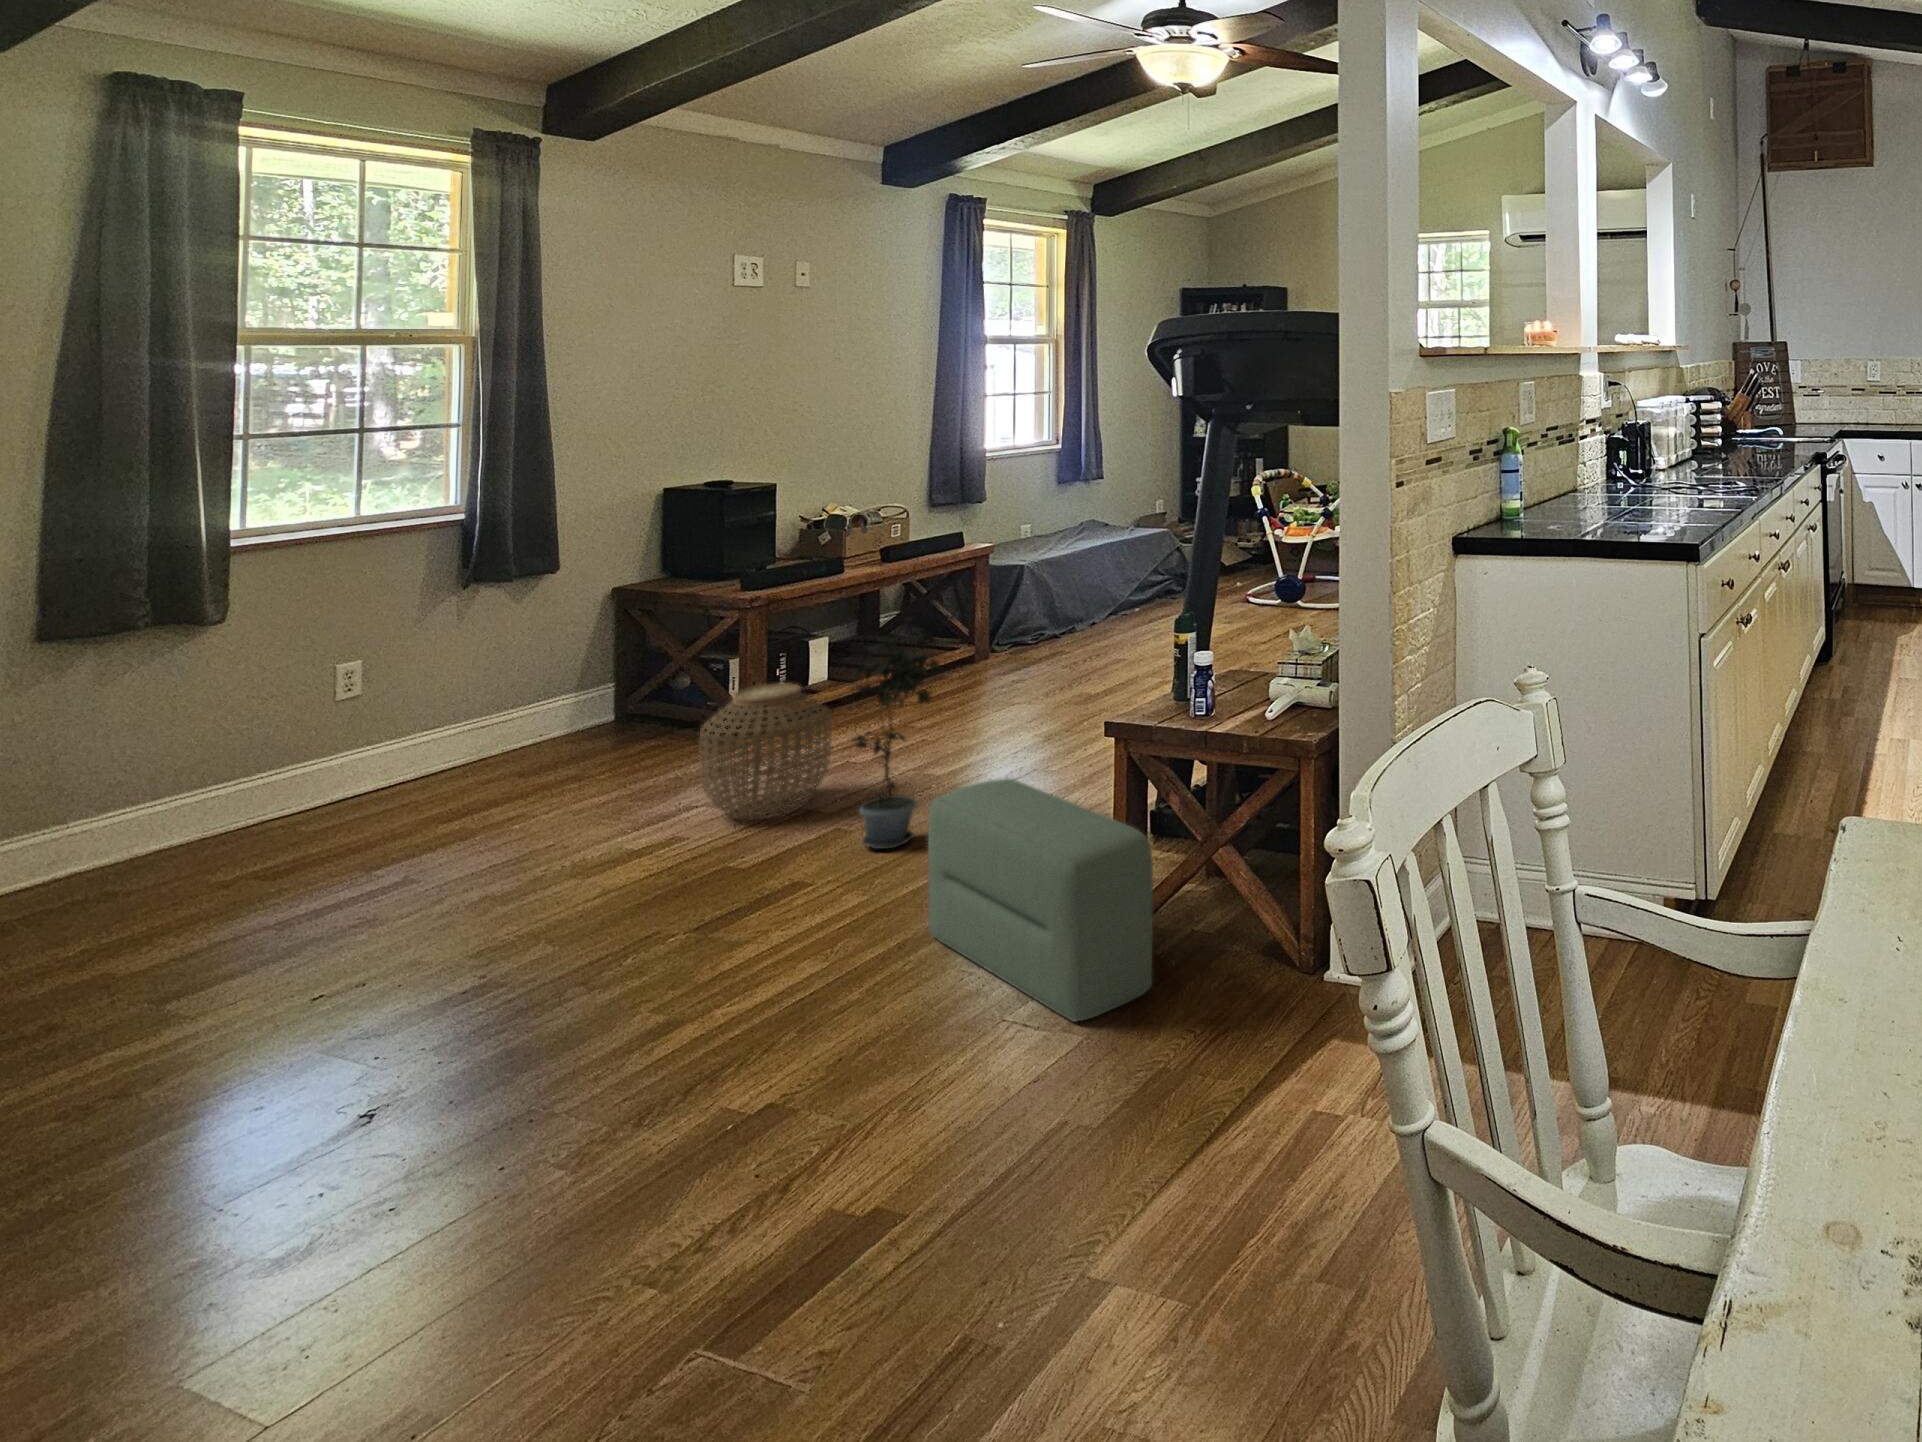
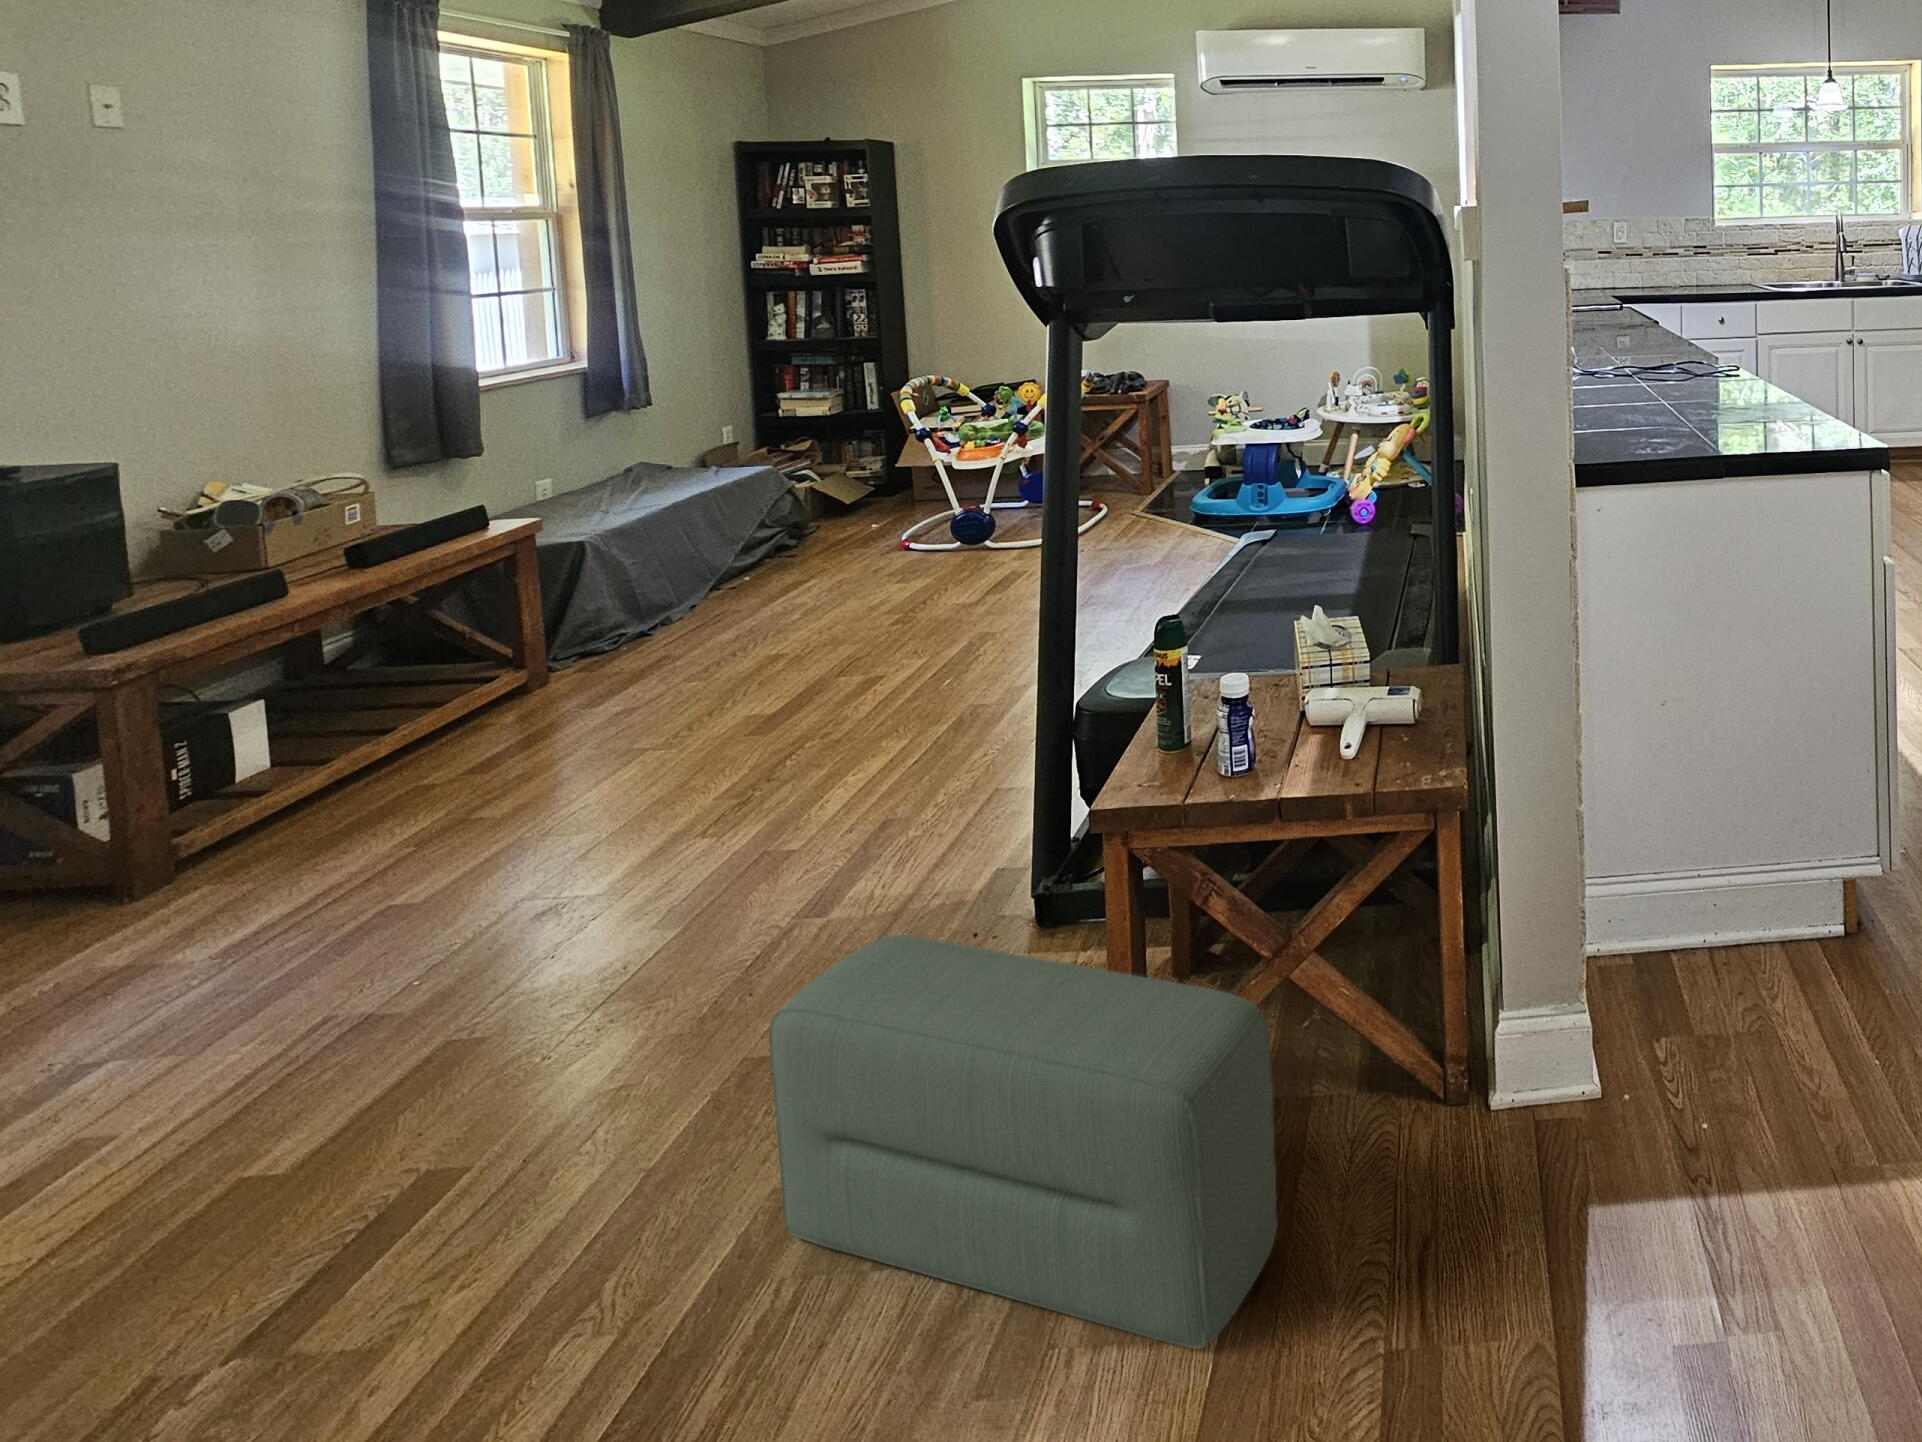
potted plant: present [848,618,942,849] -> none [454,677,668,1076]
woven basket: present [699,683,831,820] -> none [99,815,393,1079]

